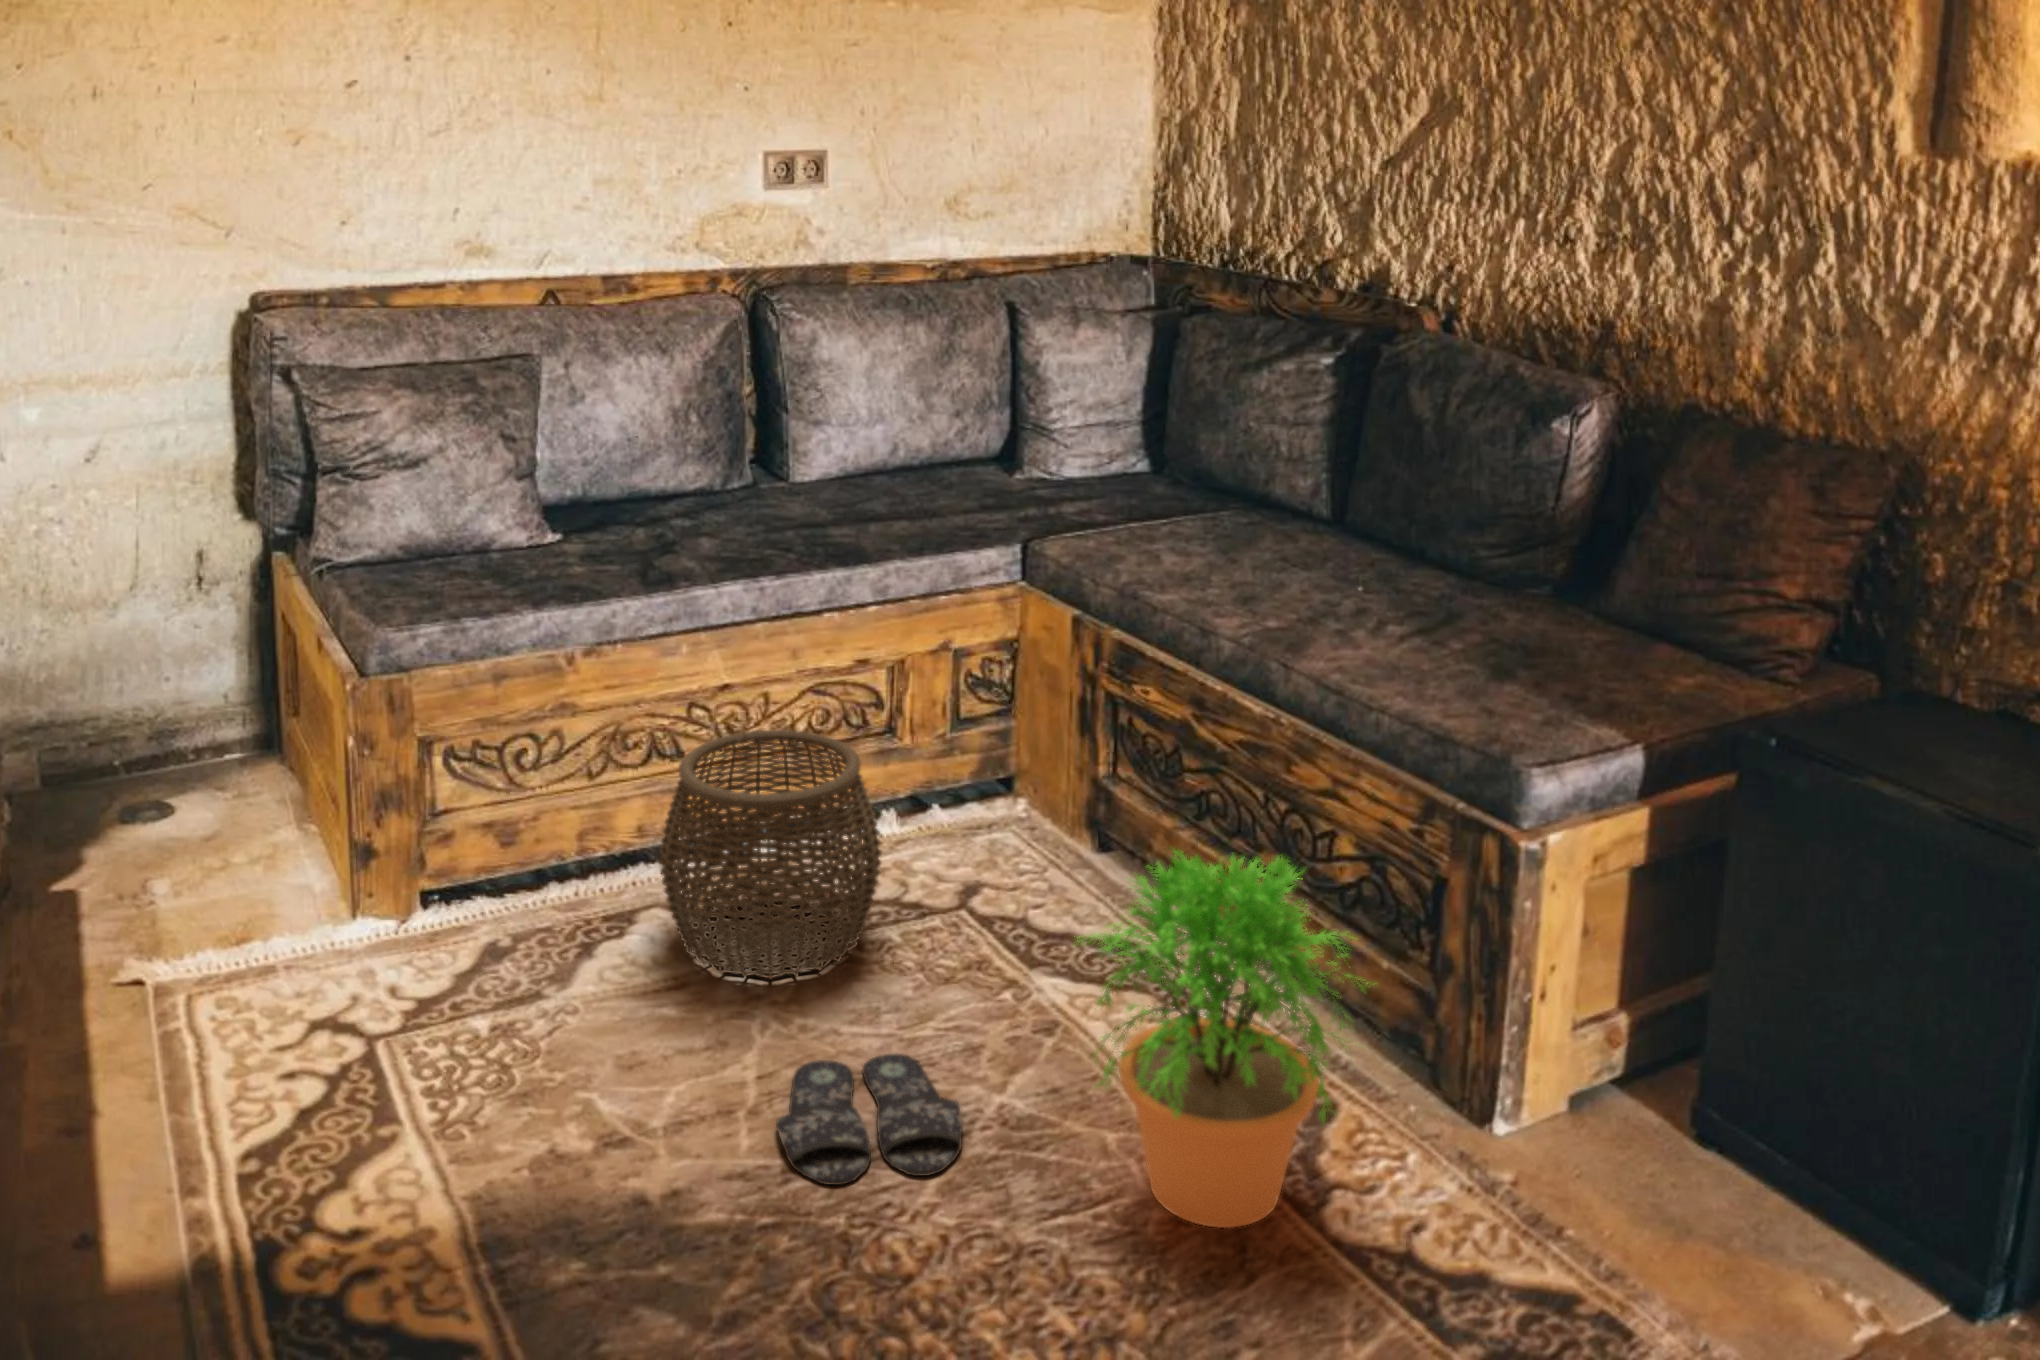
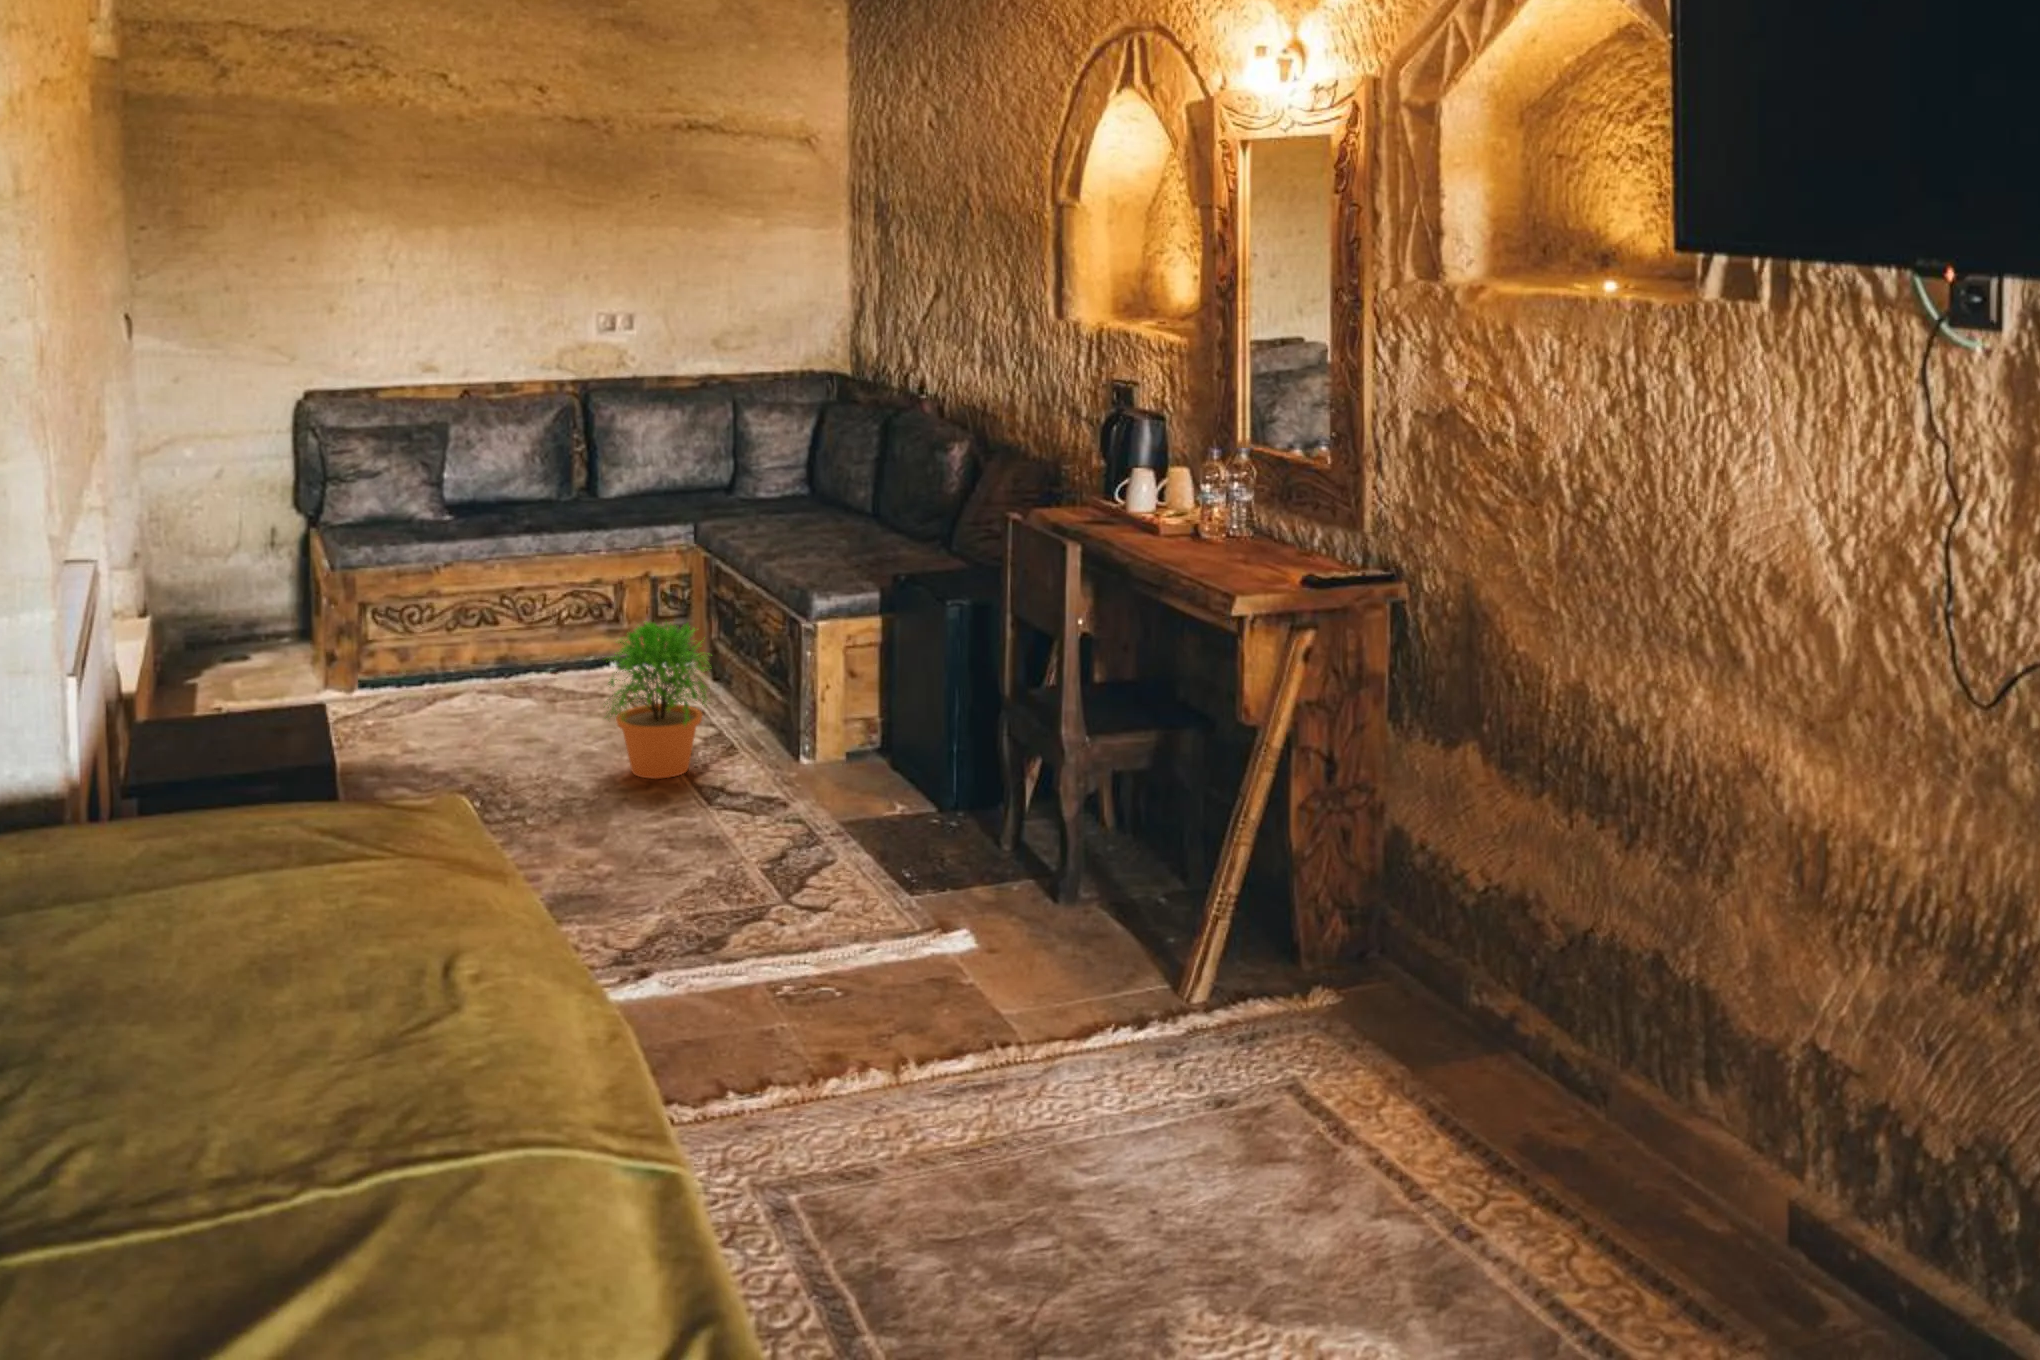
woven basket: present [659,730,882,979] -> none [467,604,578,714]
slippers: present [776,1054,962,1185] -> none [482,735,569,765]

